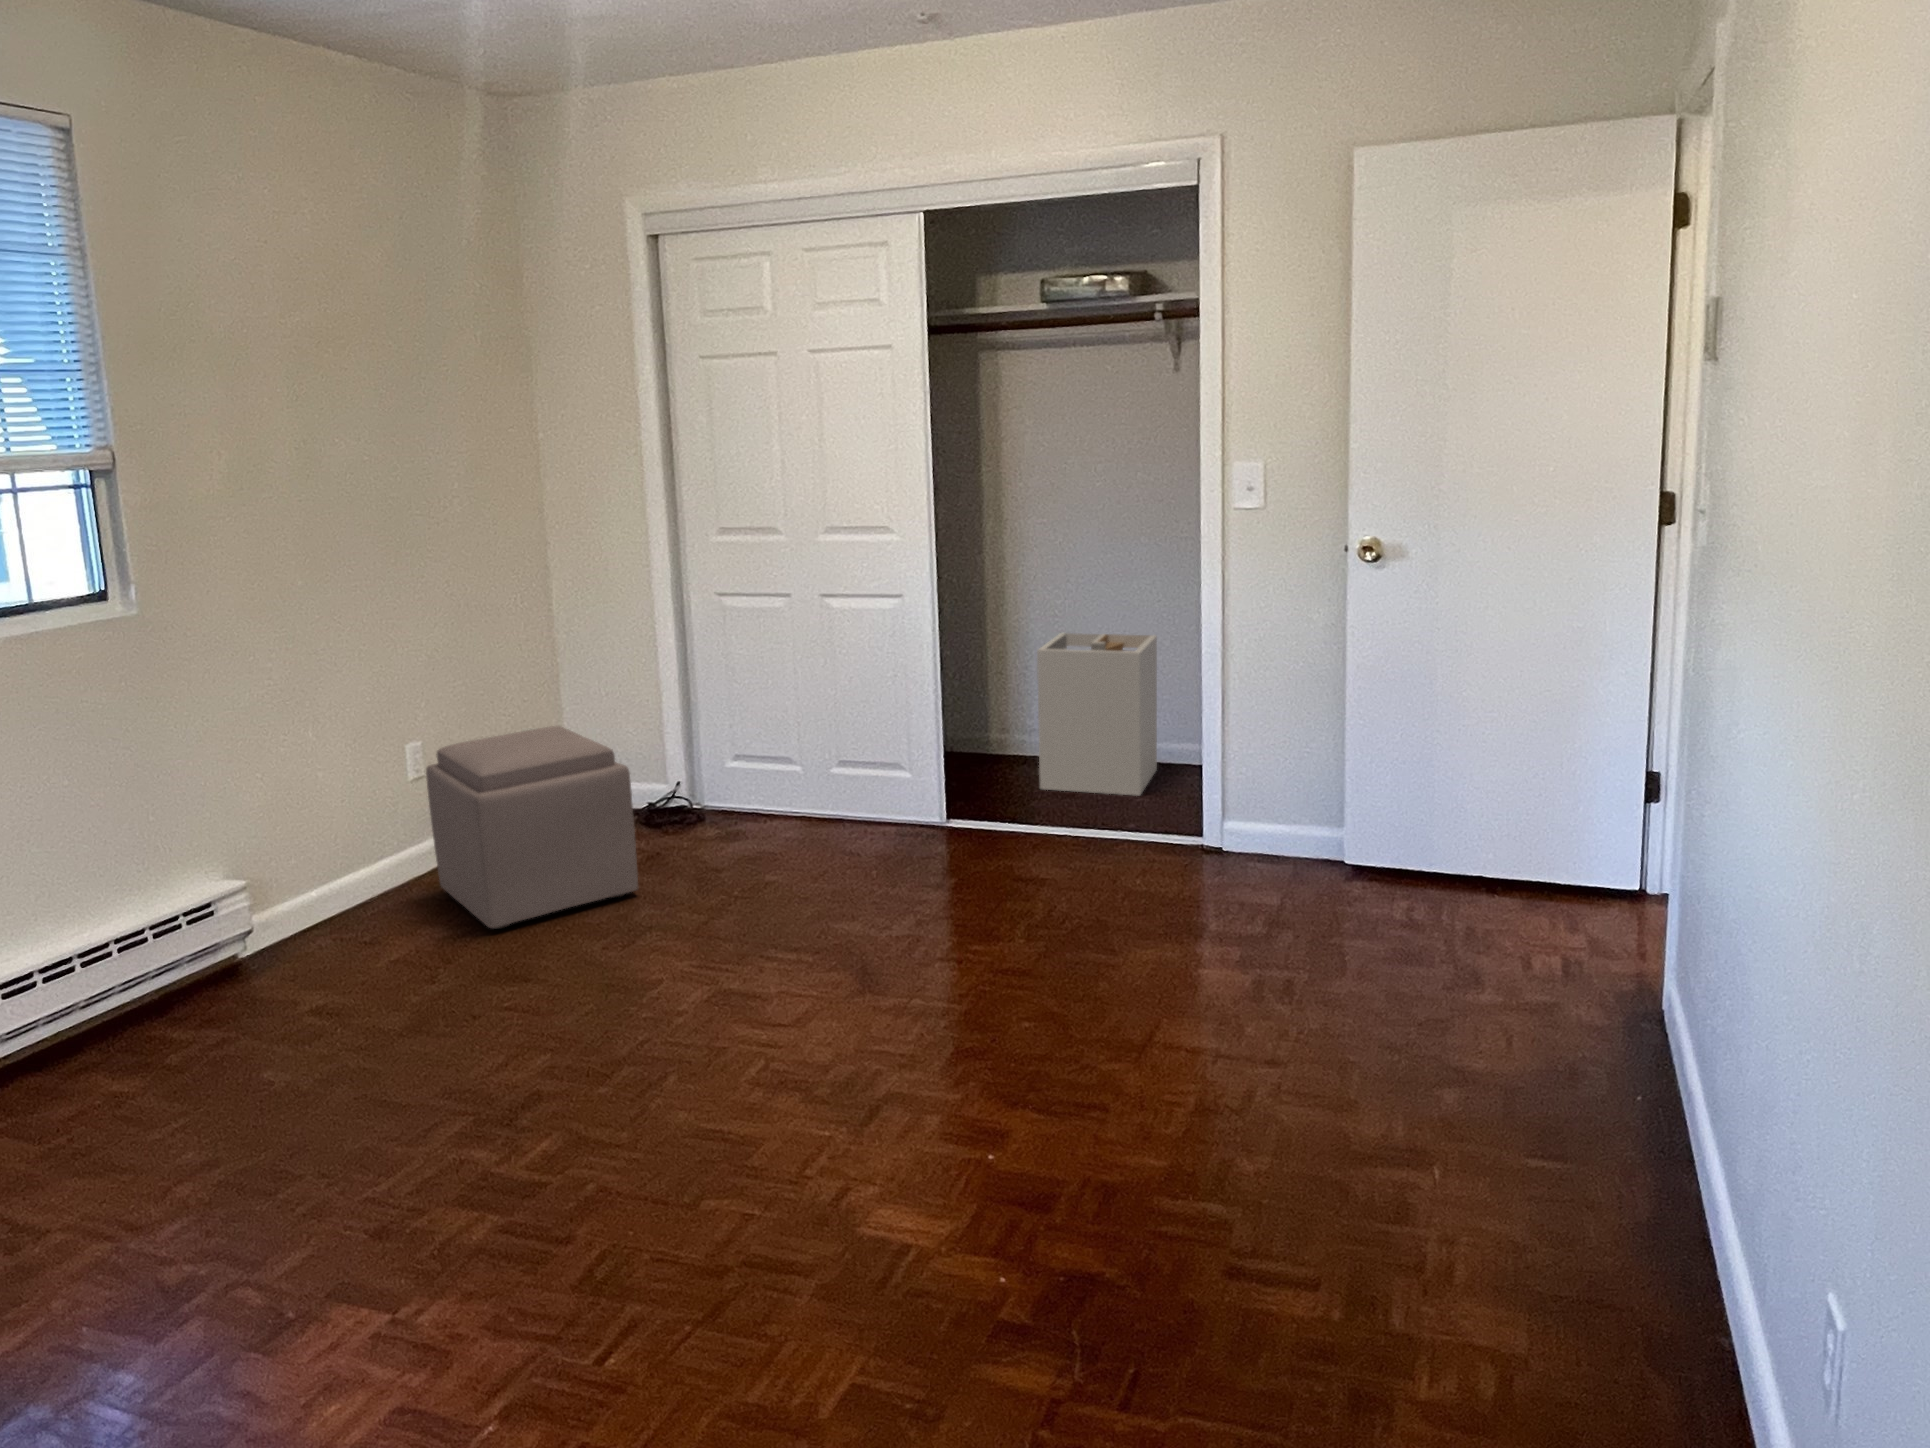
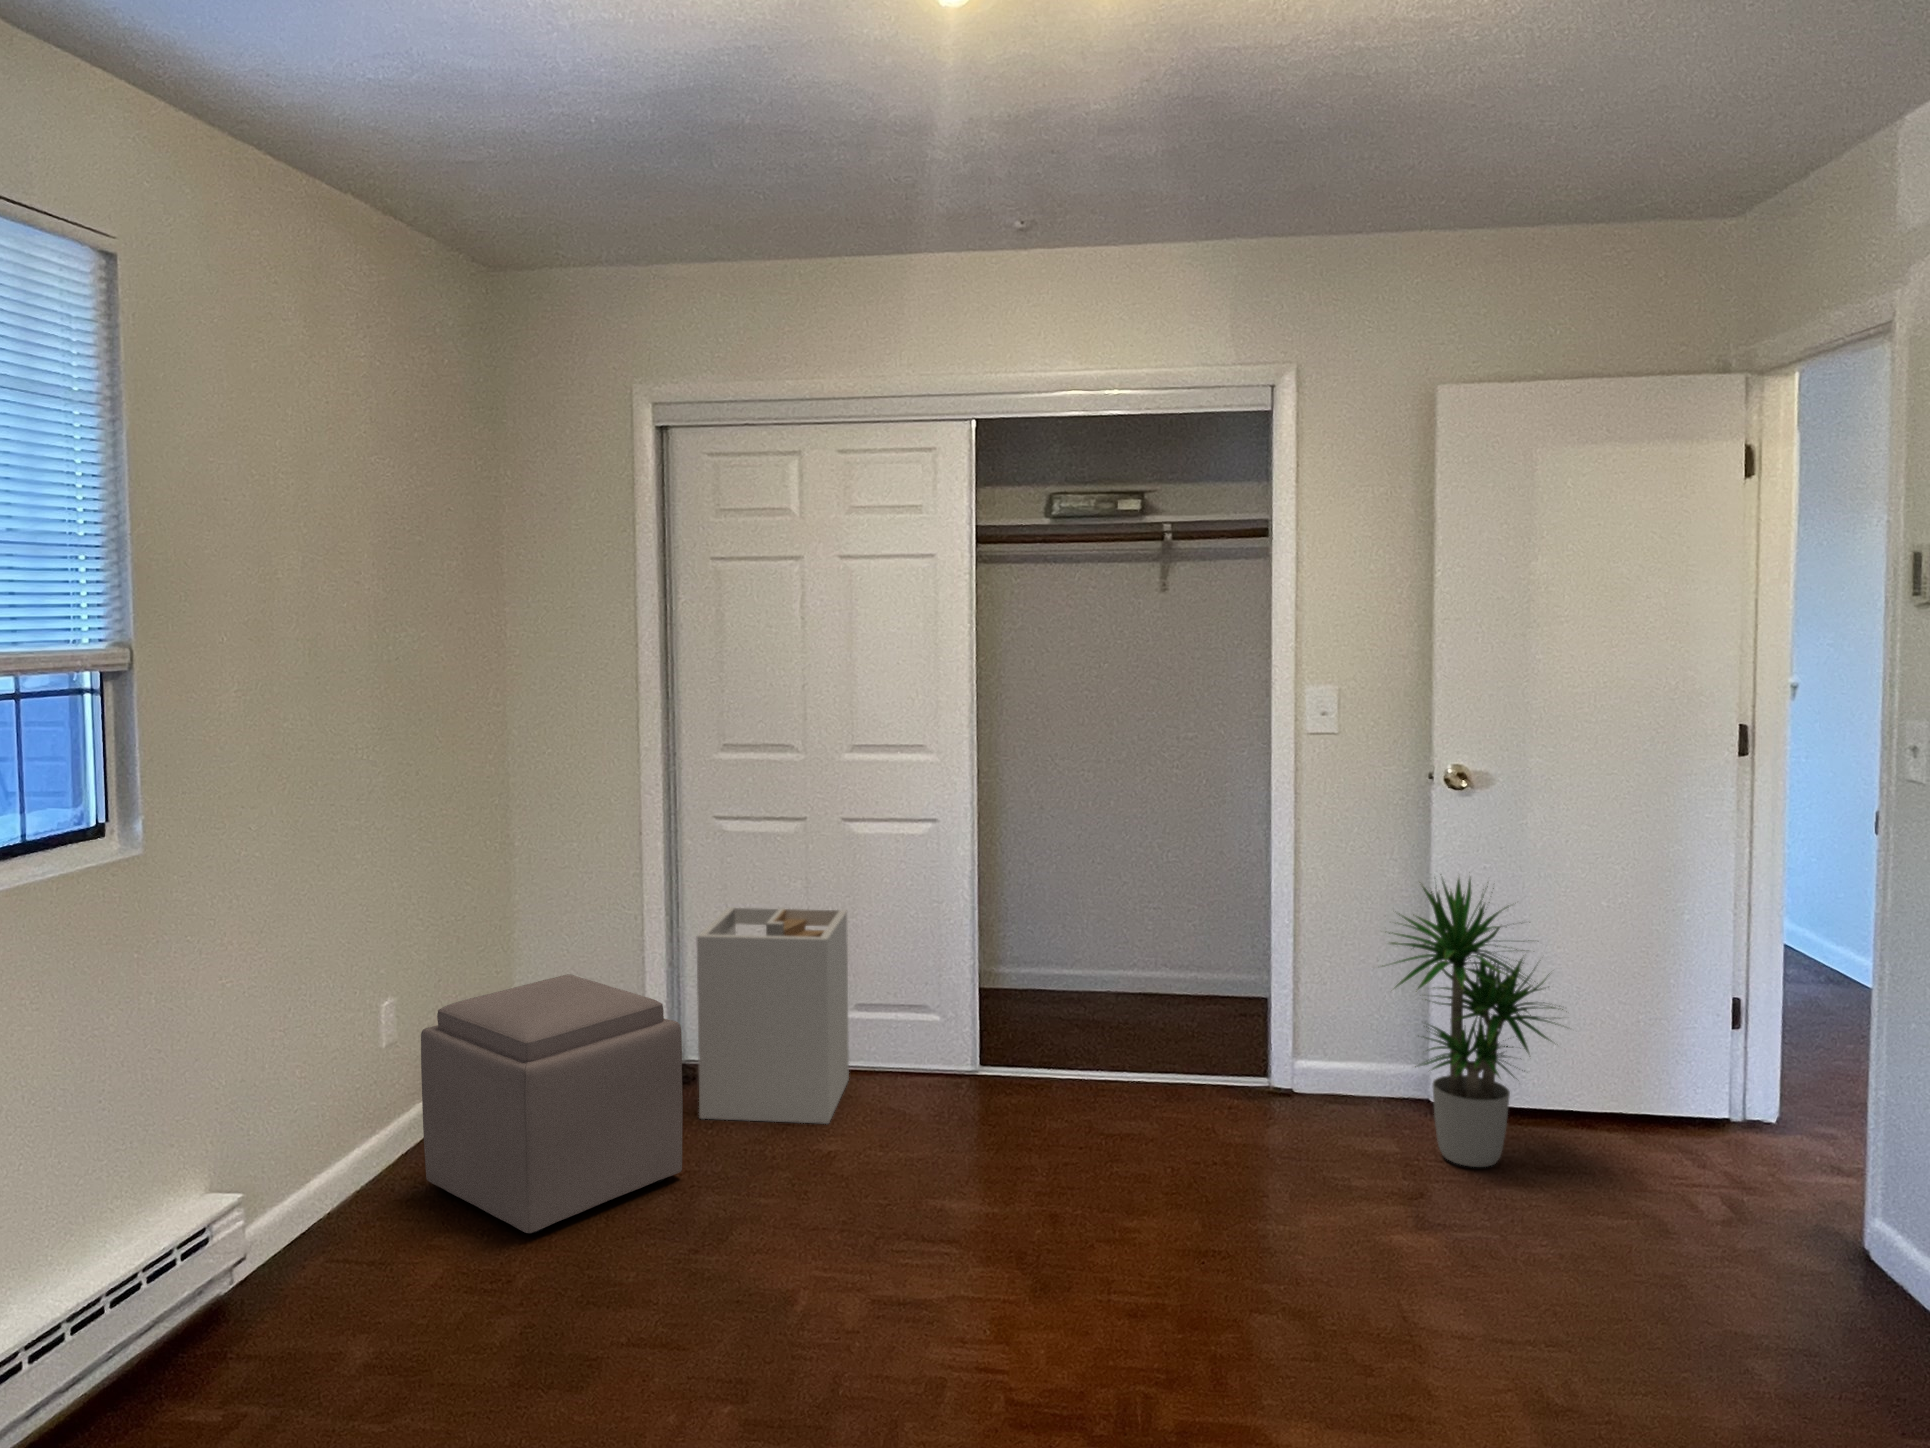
laundry hamper: present [1037,633,1157,796] -> present [697,907,849,1124]
potted plant: none [1259,643,1448,922] -> present [1389,878,1563,1167]

